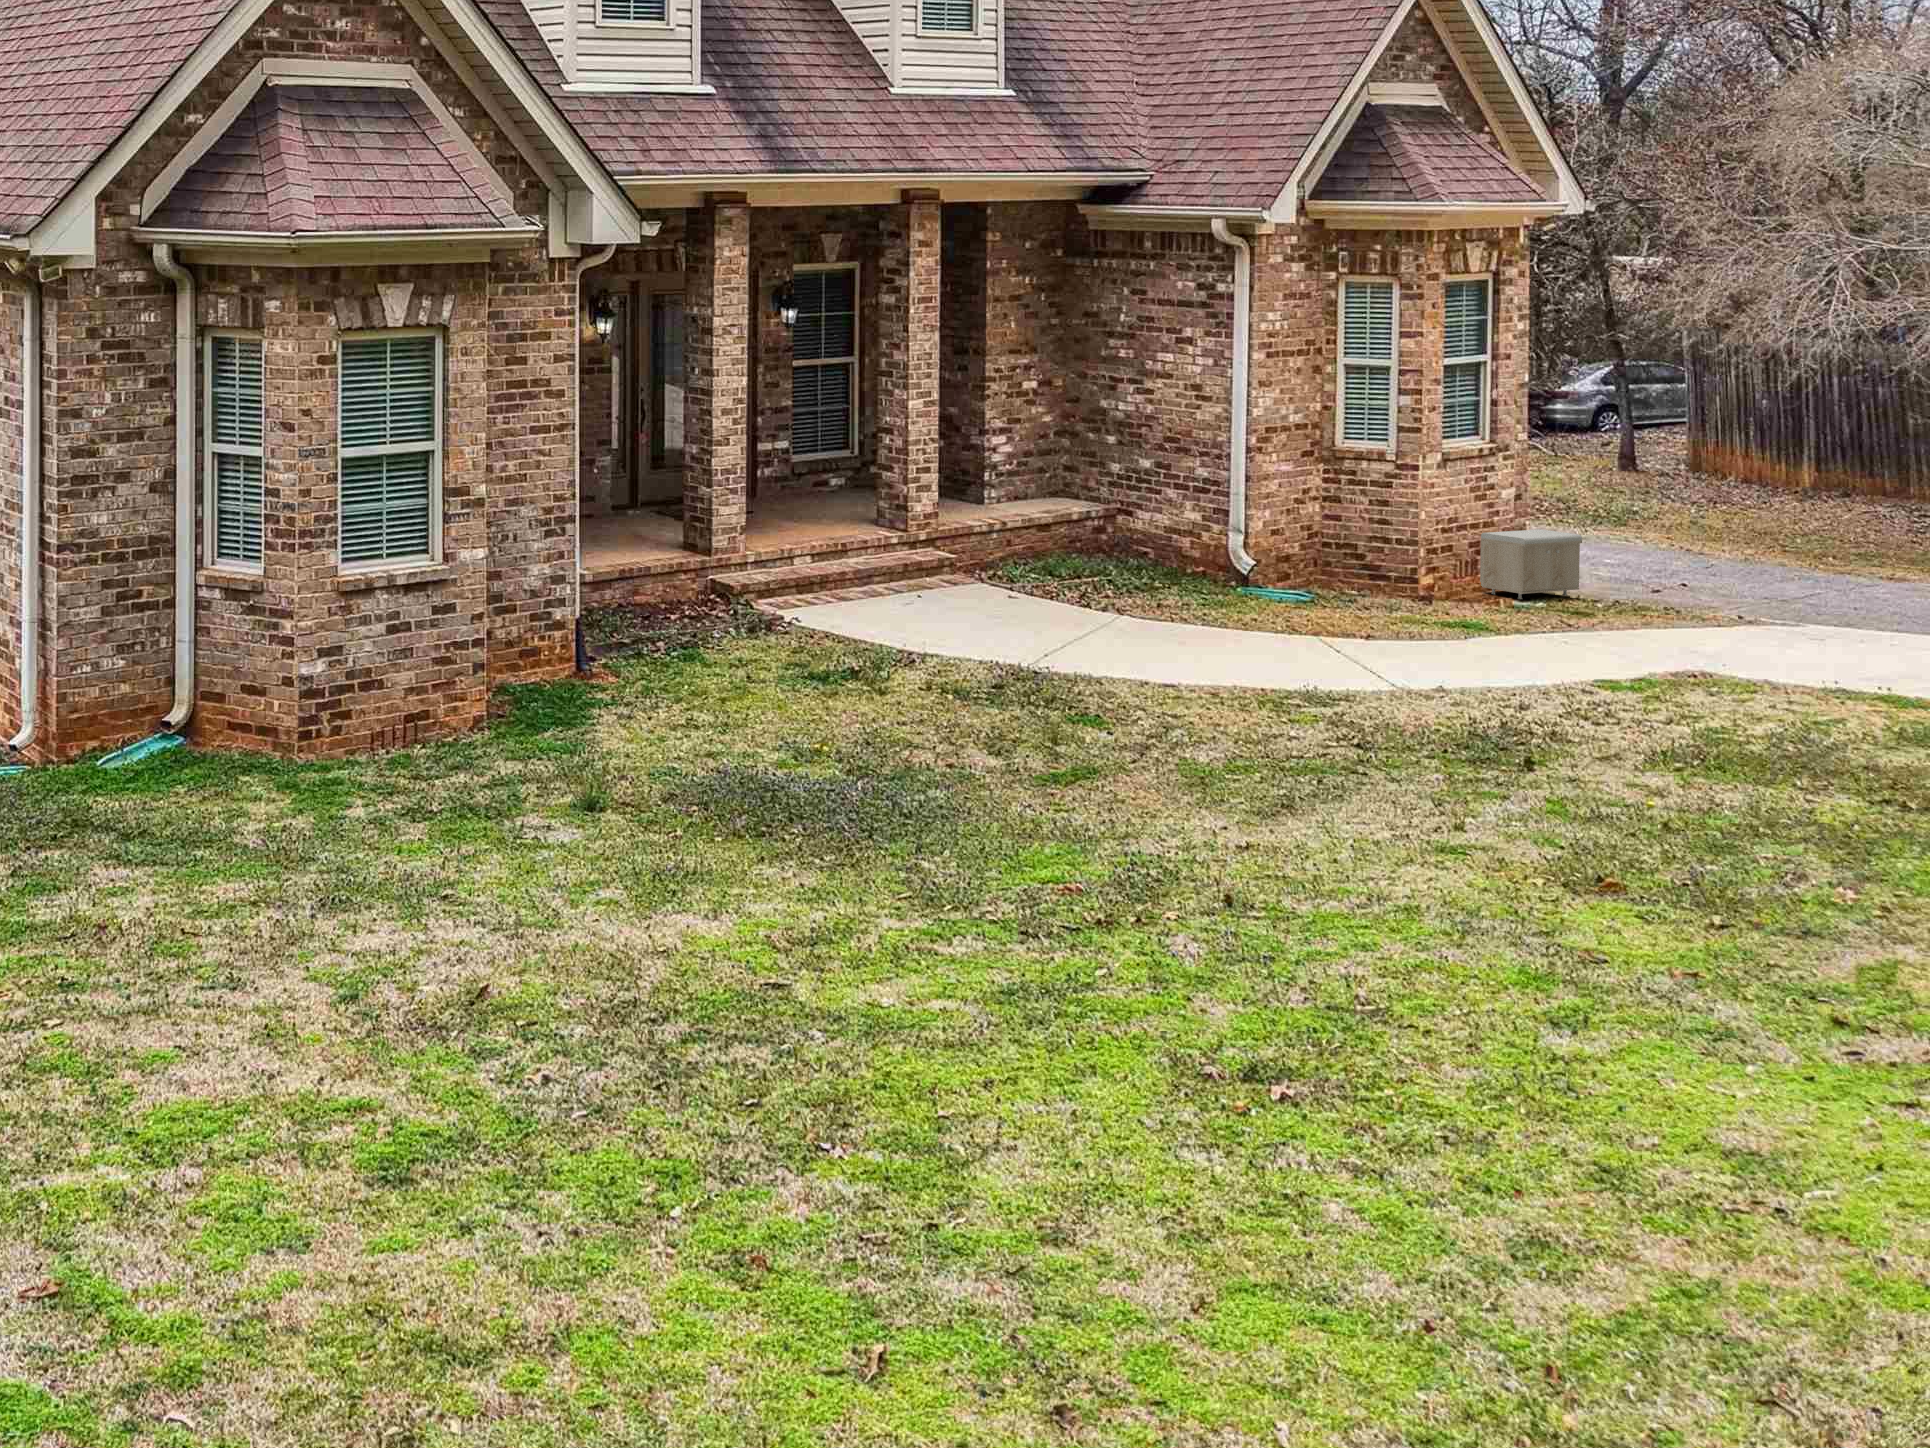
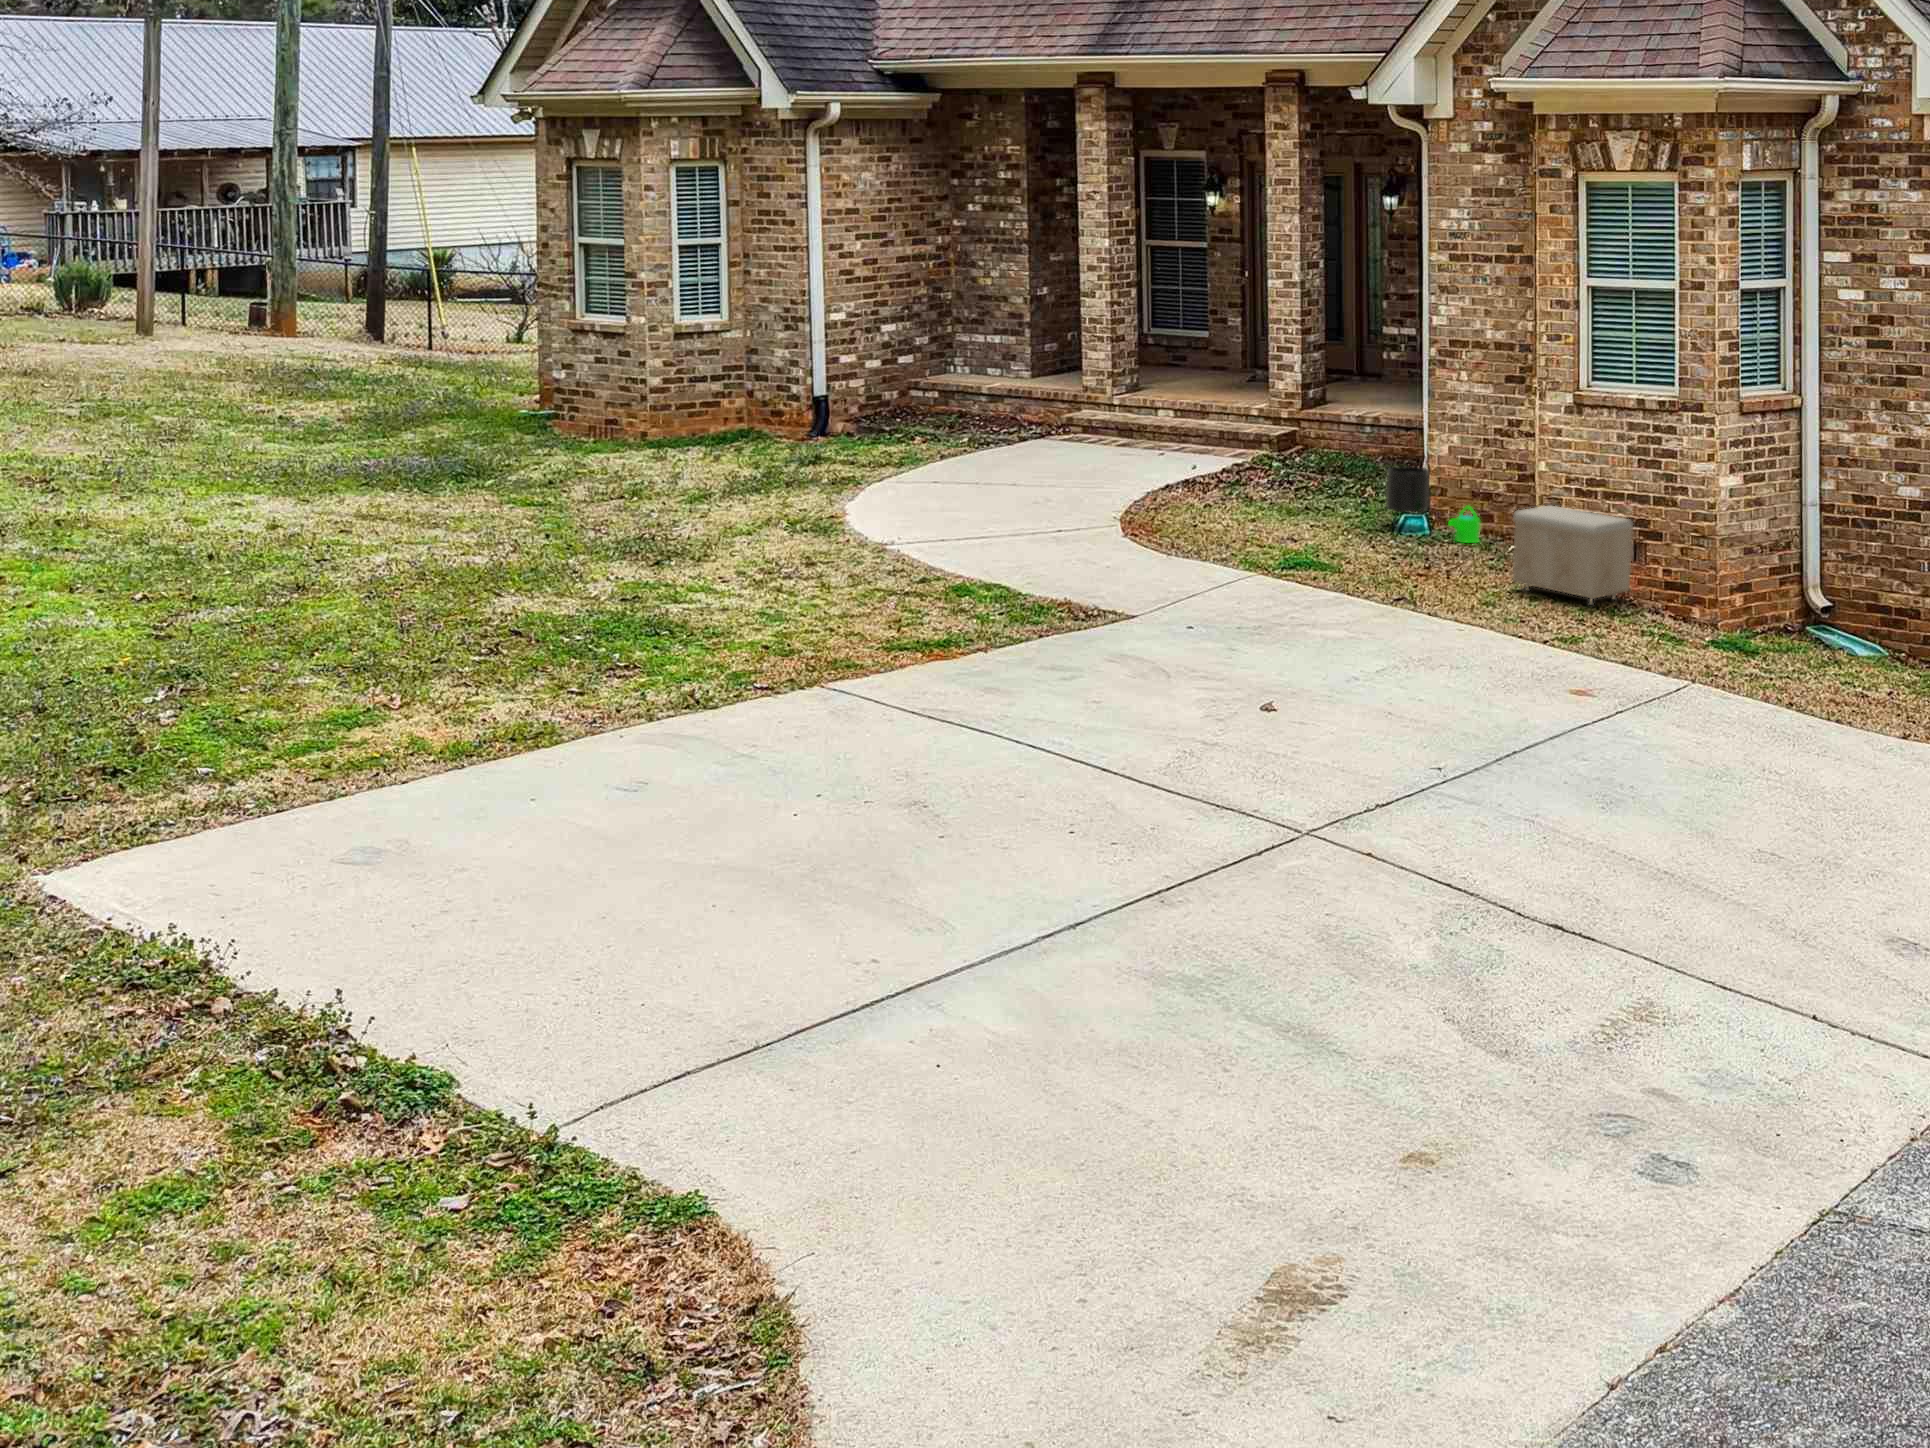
planter: none [1251,536,1292,594] -> present [1386,466,1430,524]
watering can: none [1298,558,1335,589] -> present [1448,506,1480,543]

